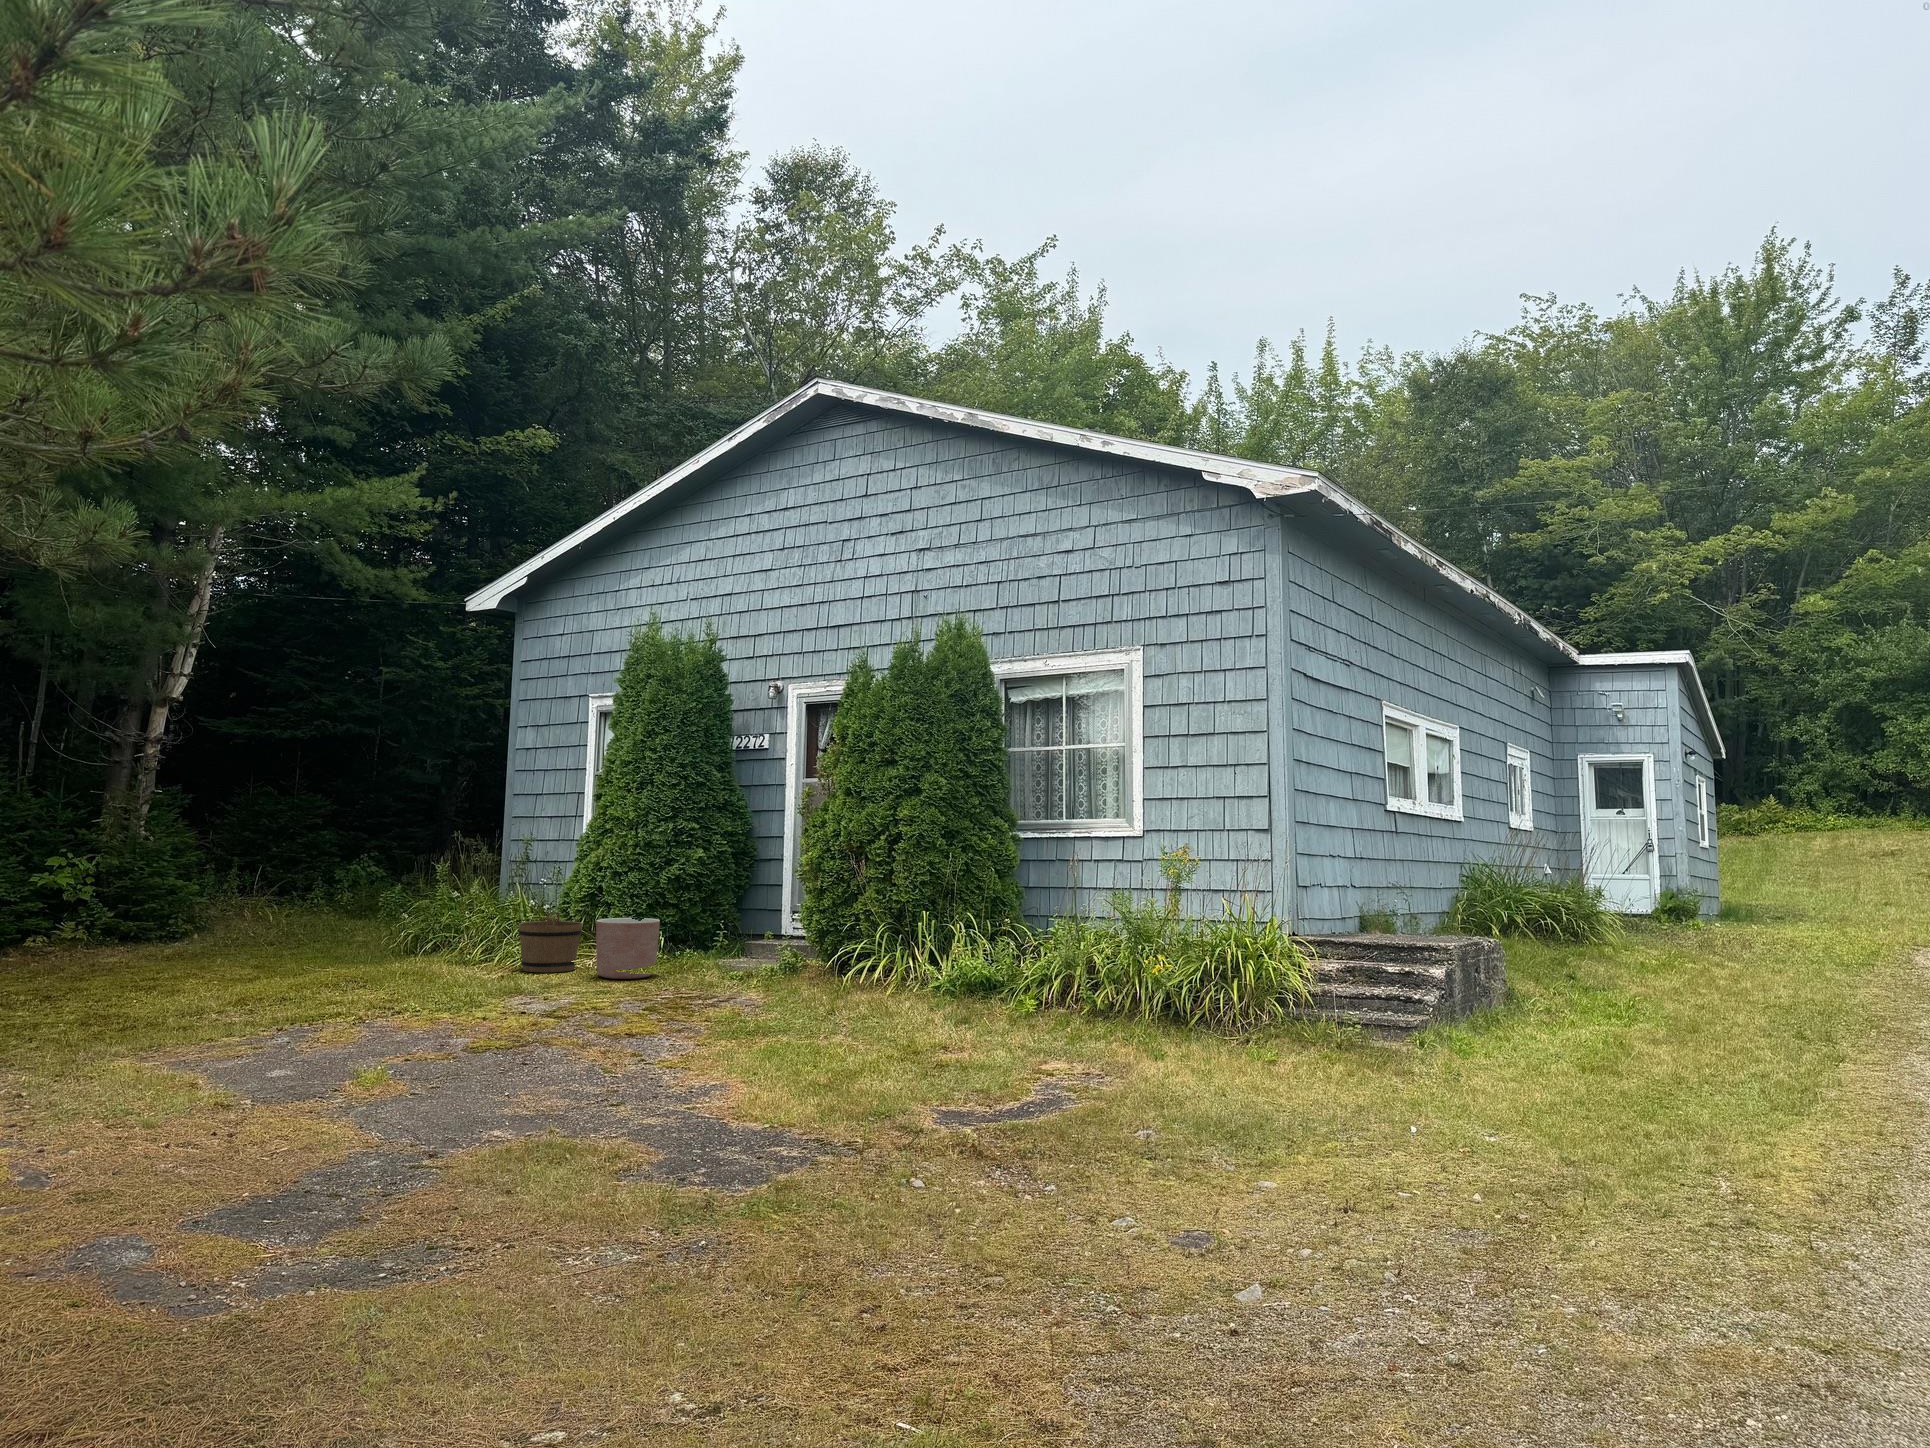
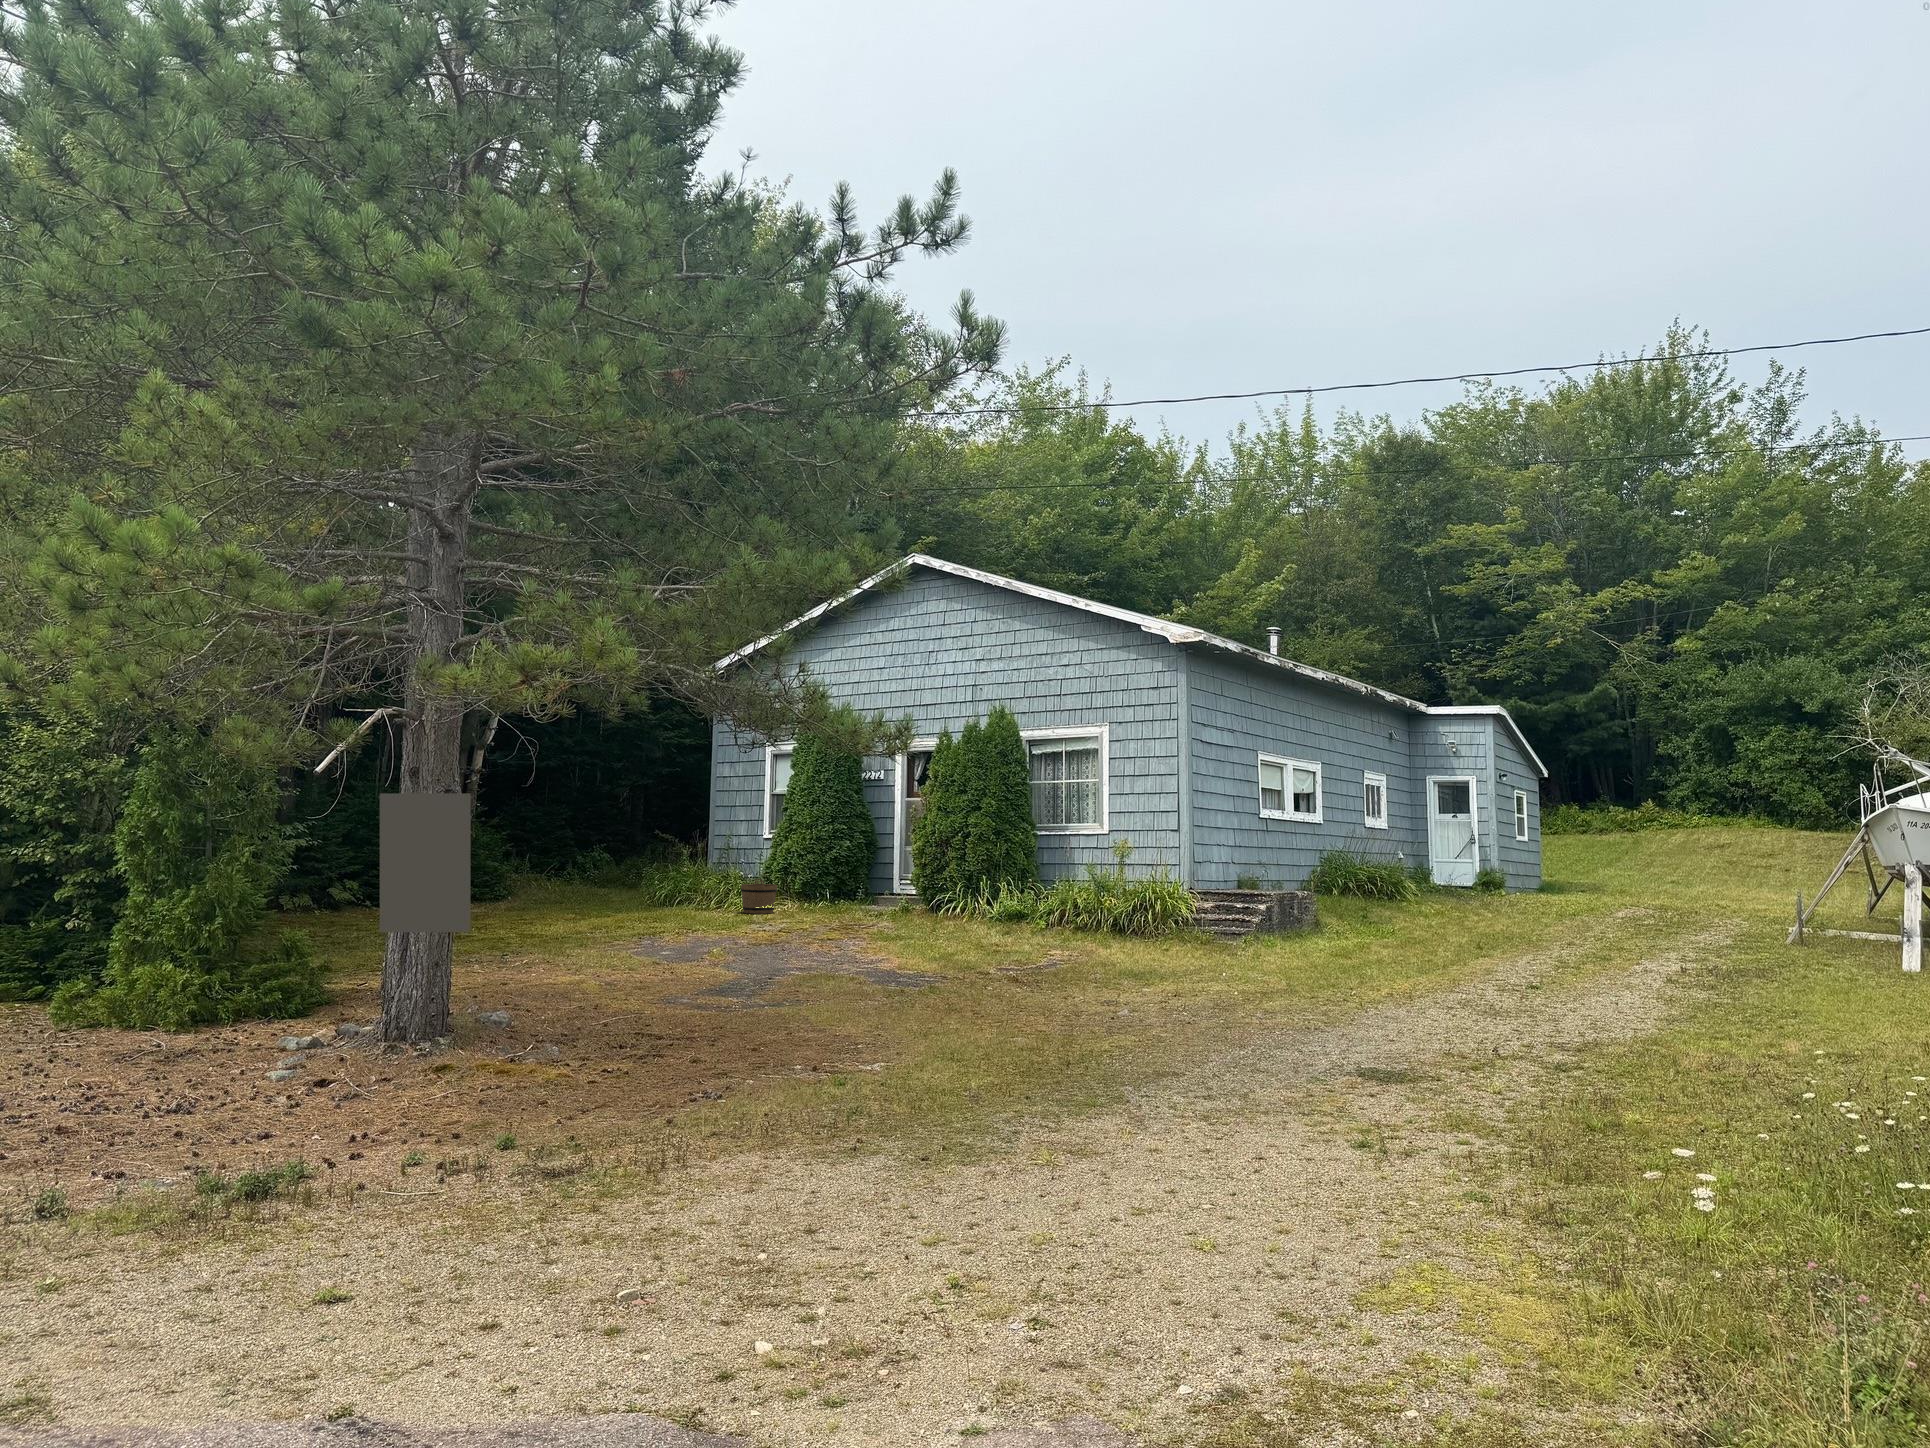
planter: present [596,918,660,979] -> none [790,882,826,917]

